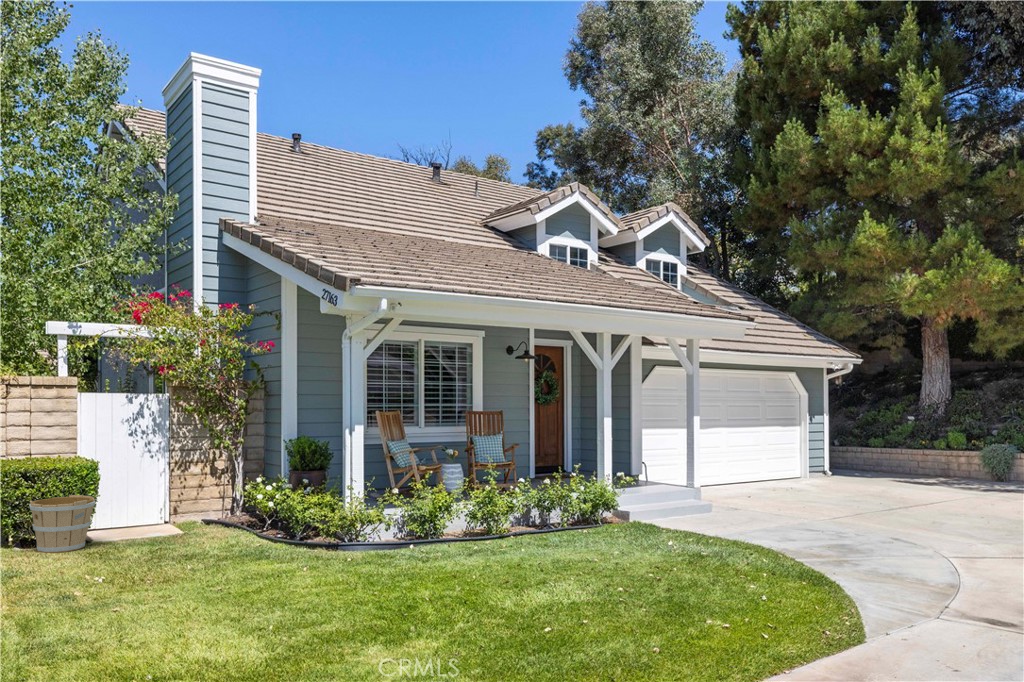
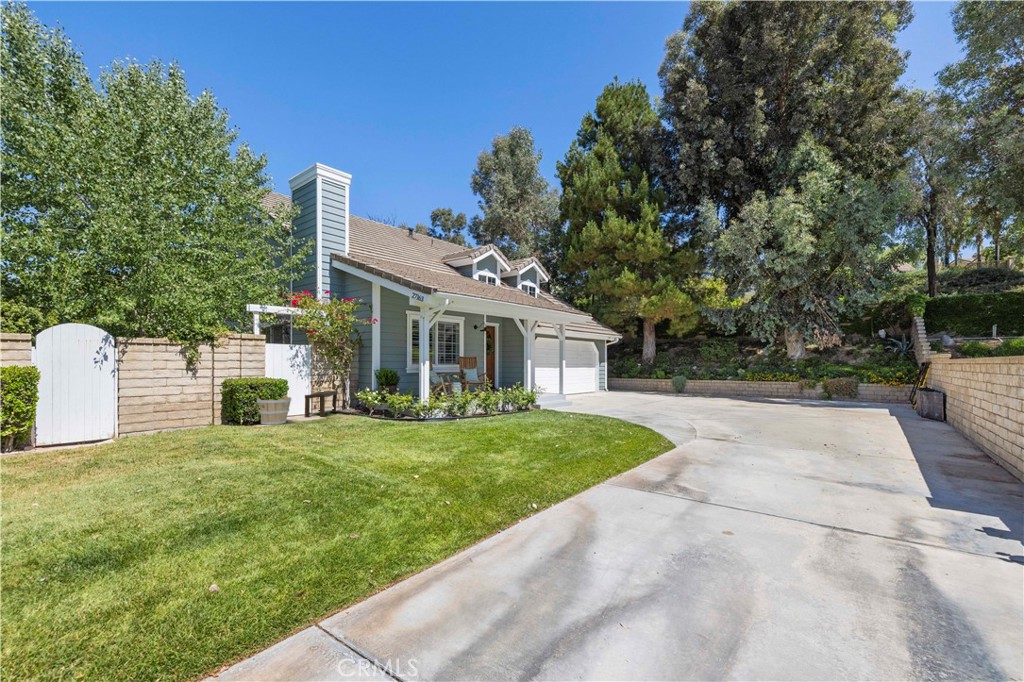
bench: none [137,481,214,535] -> present [305,391,338,417]

